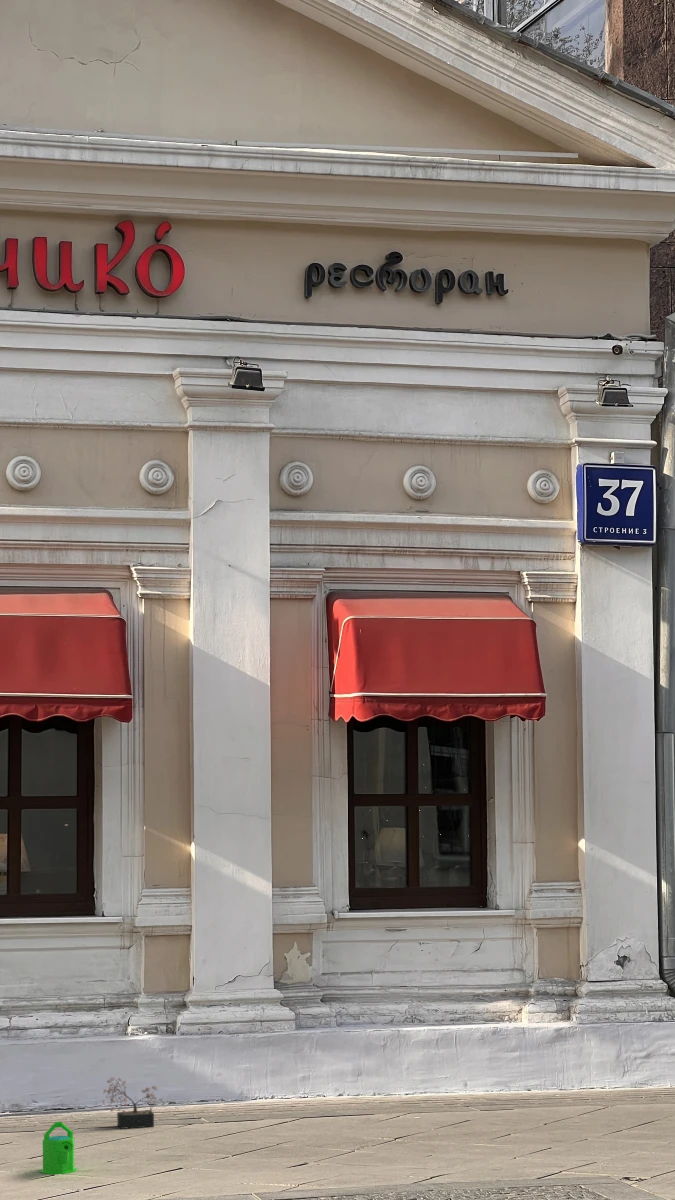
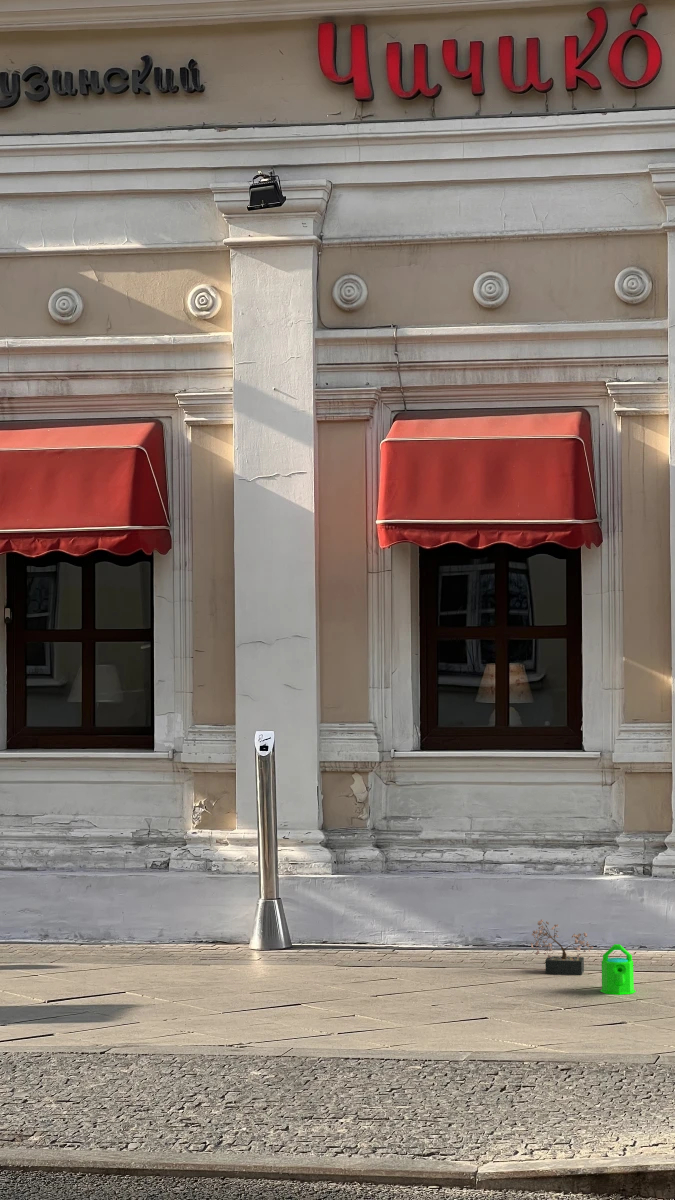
watering can: present [41,1121,77,1174] -> present [600,944,636,995]

